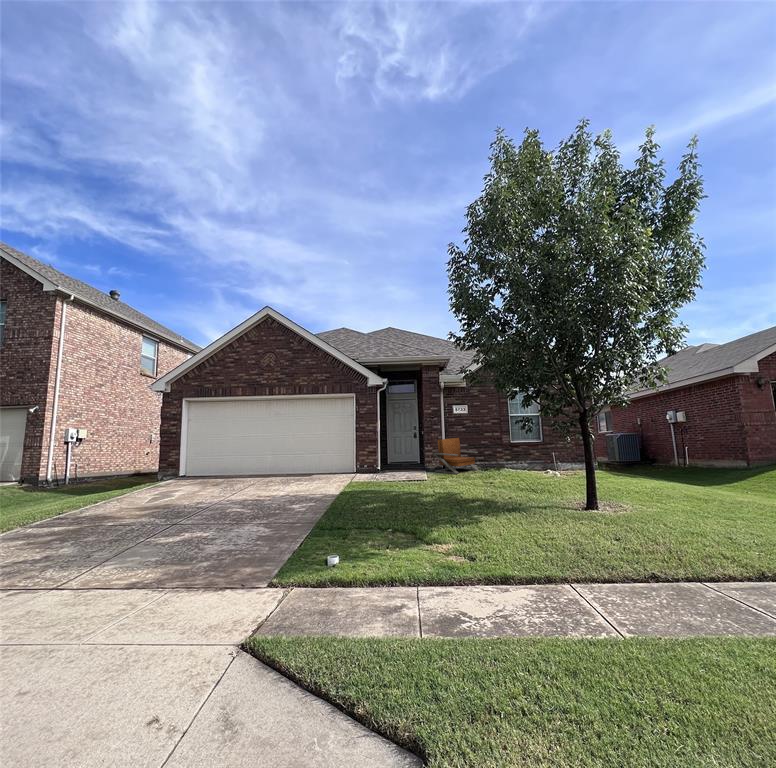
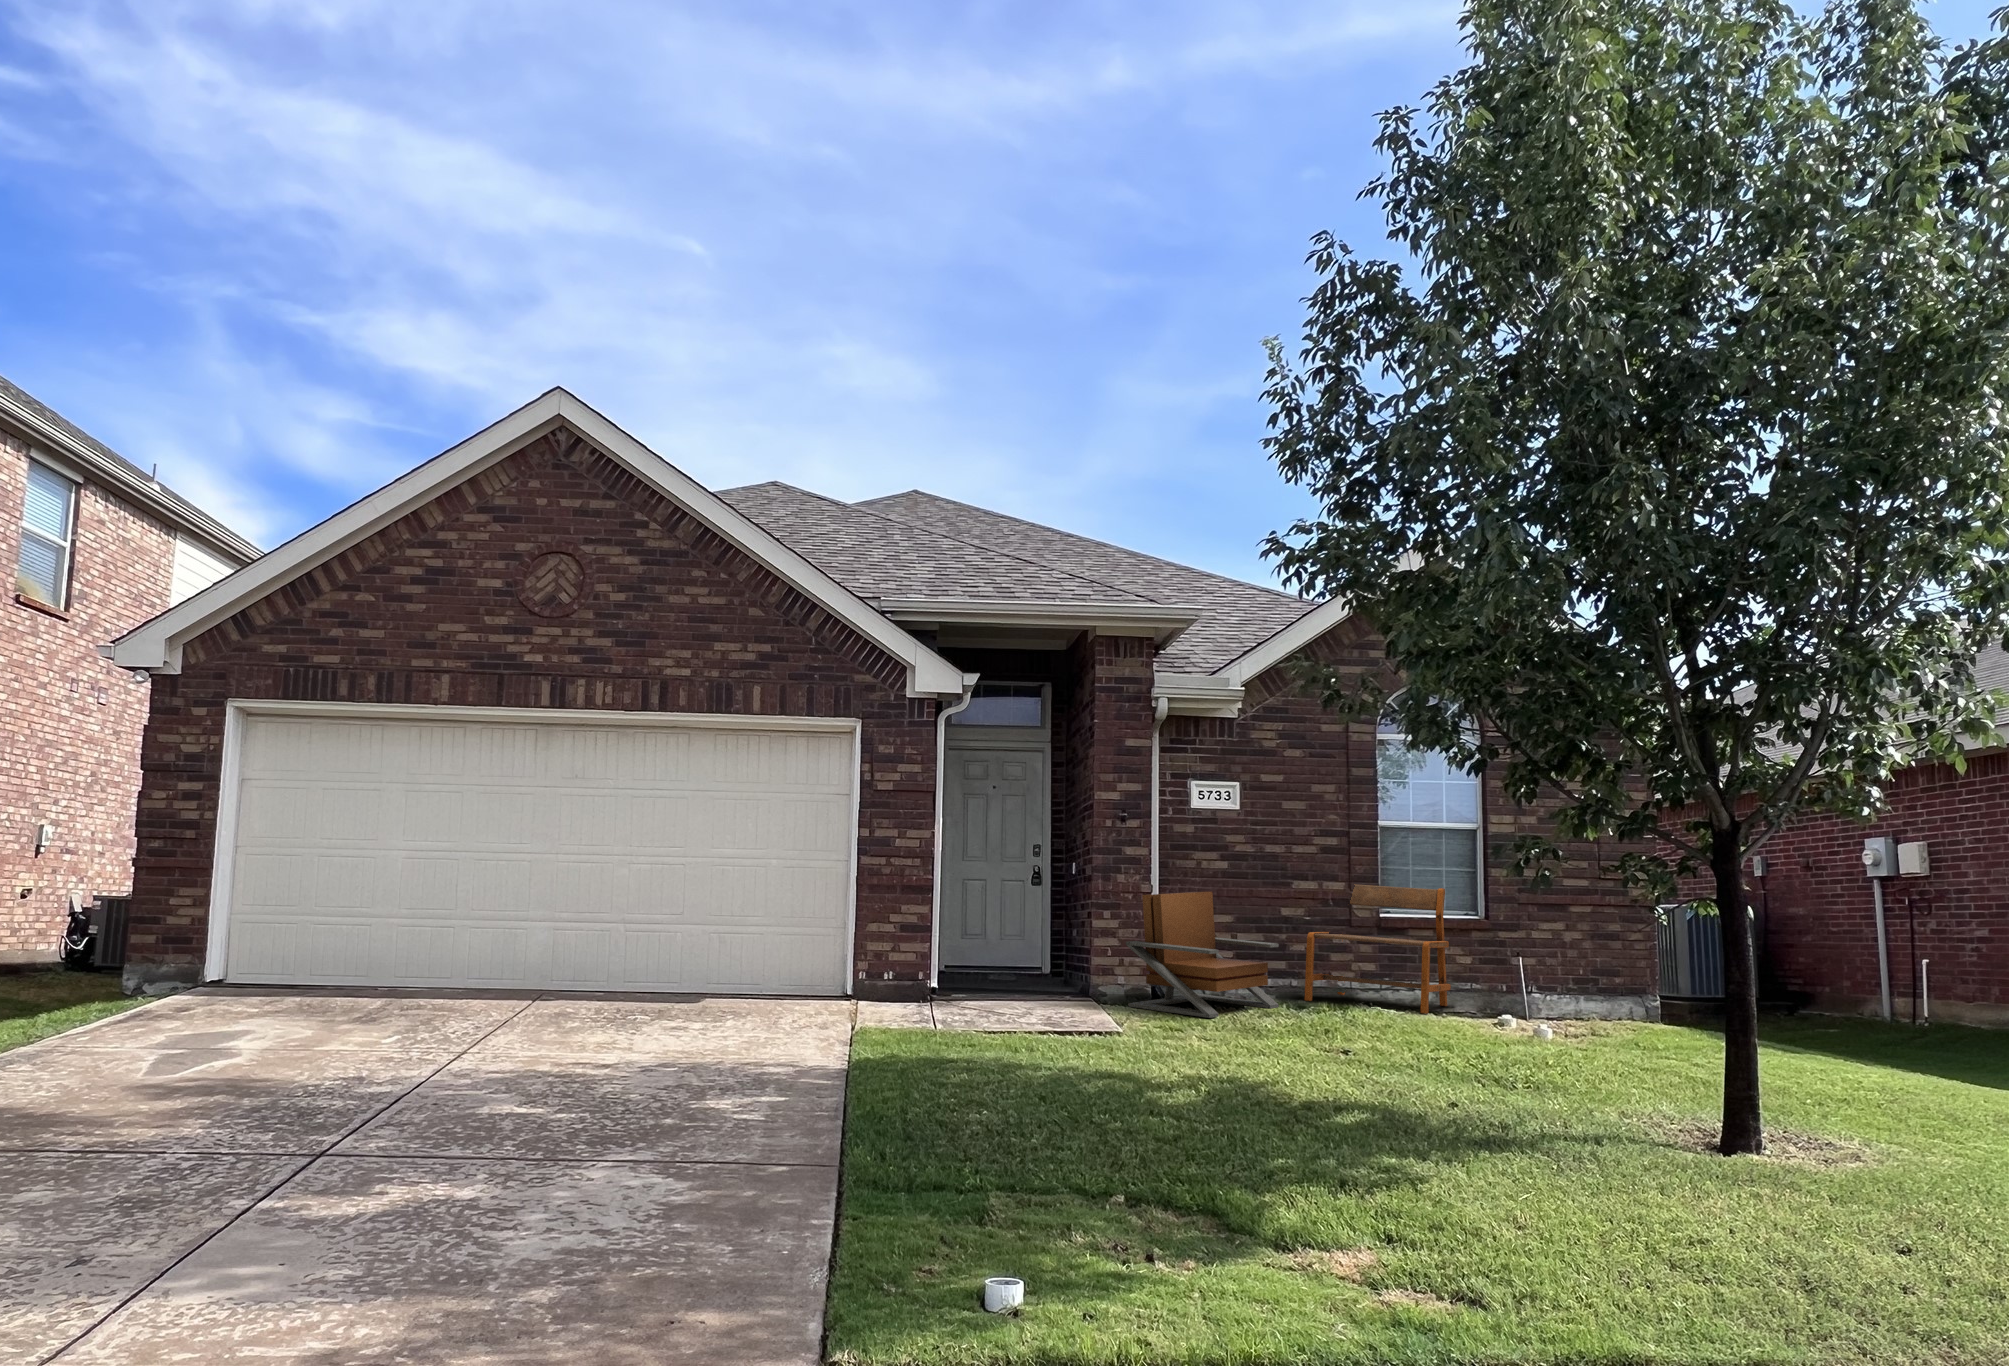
bench: none [488,433,530,470] -> present [1305,885,1451,1013]

